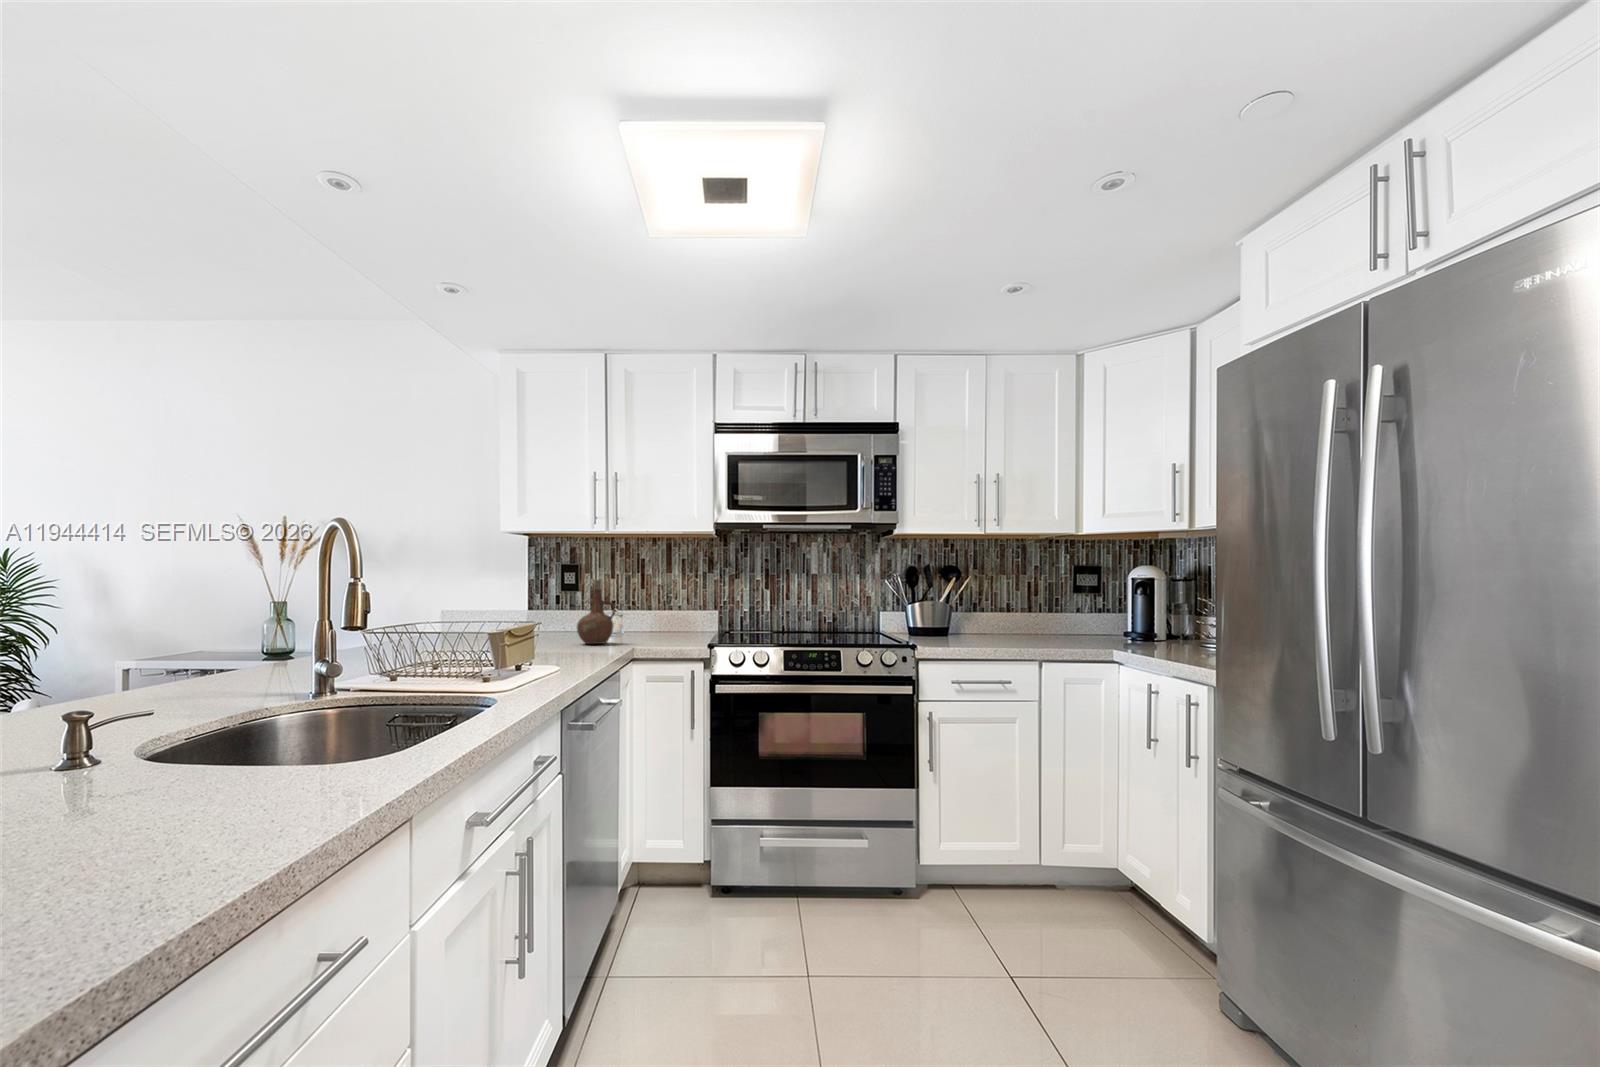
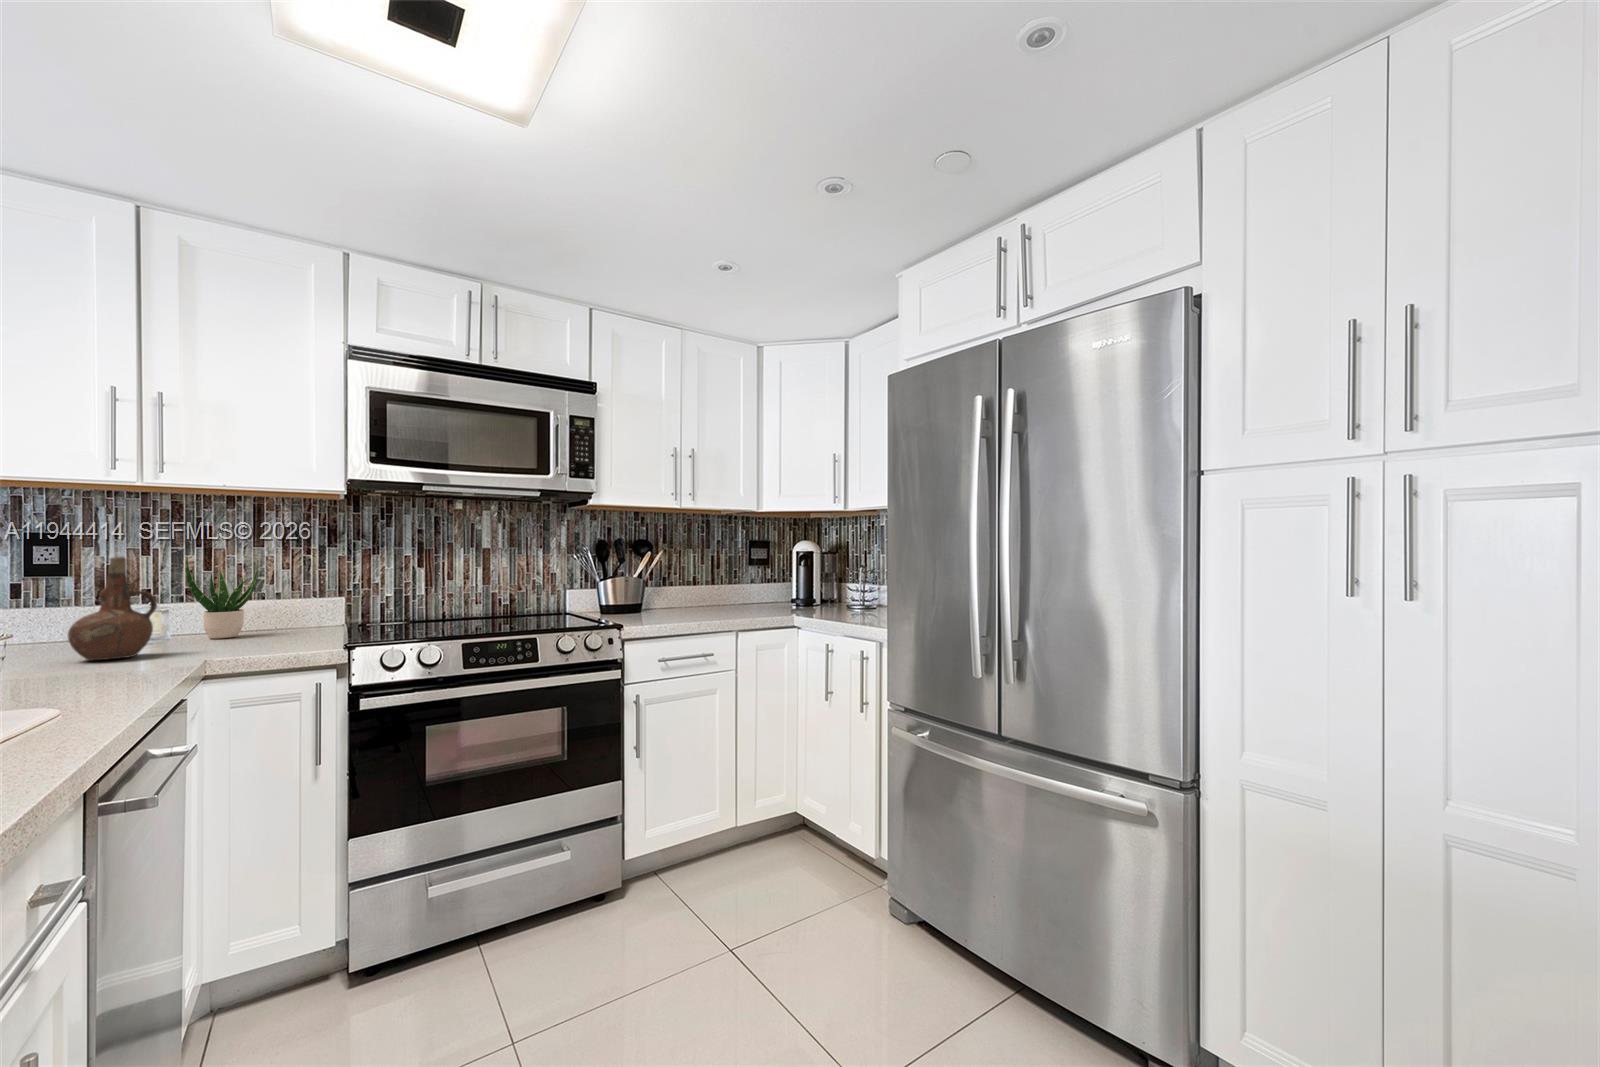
potted plant: none [630,579,667,637] -> present [186,557,258,638]

